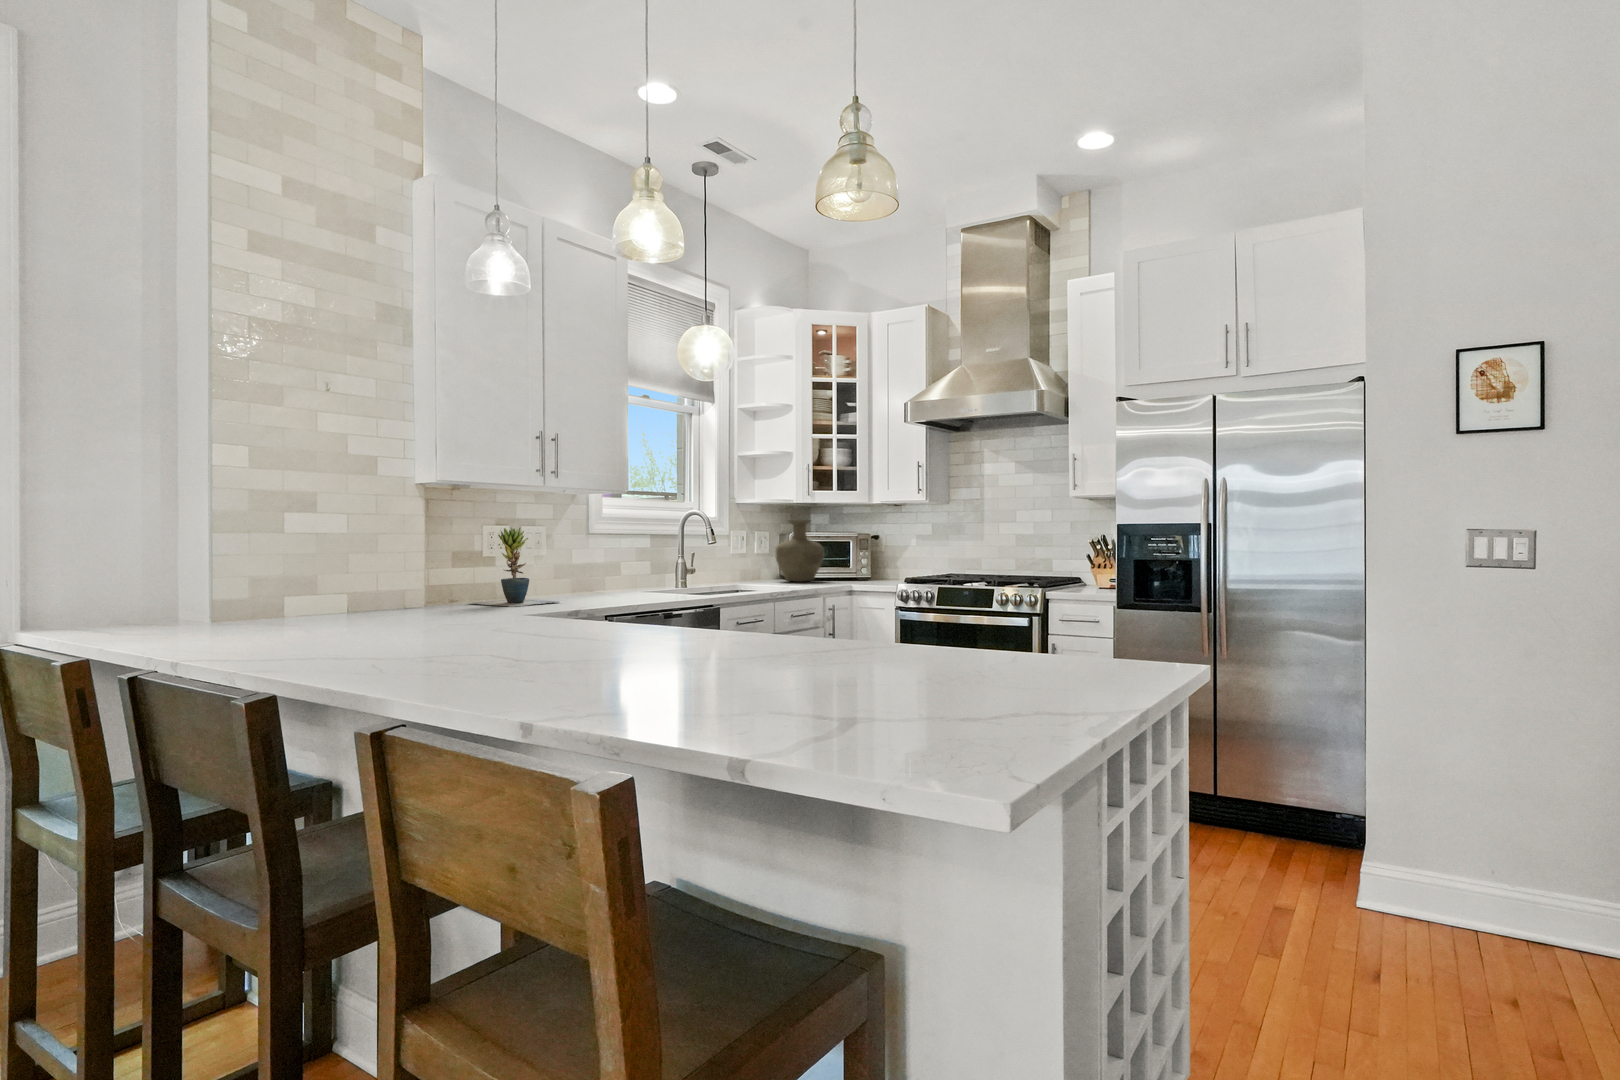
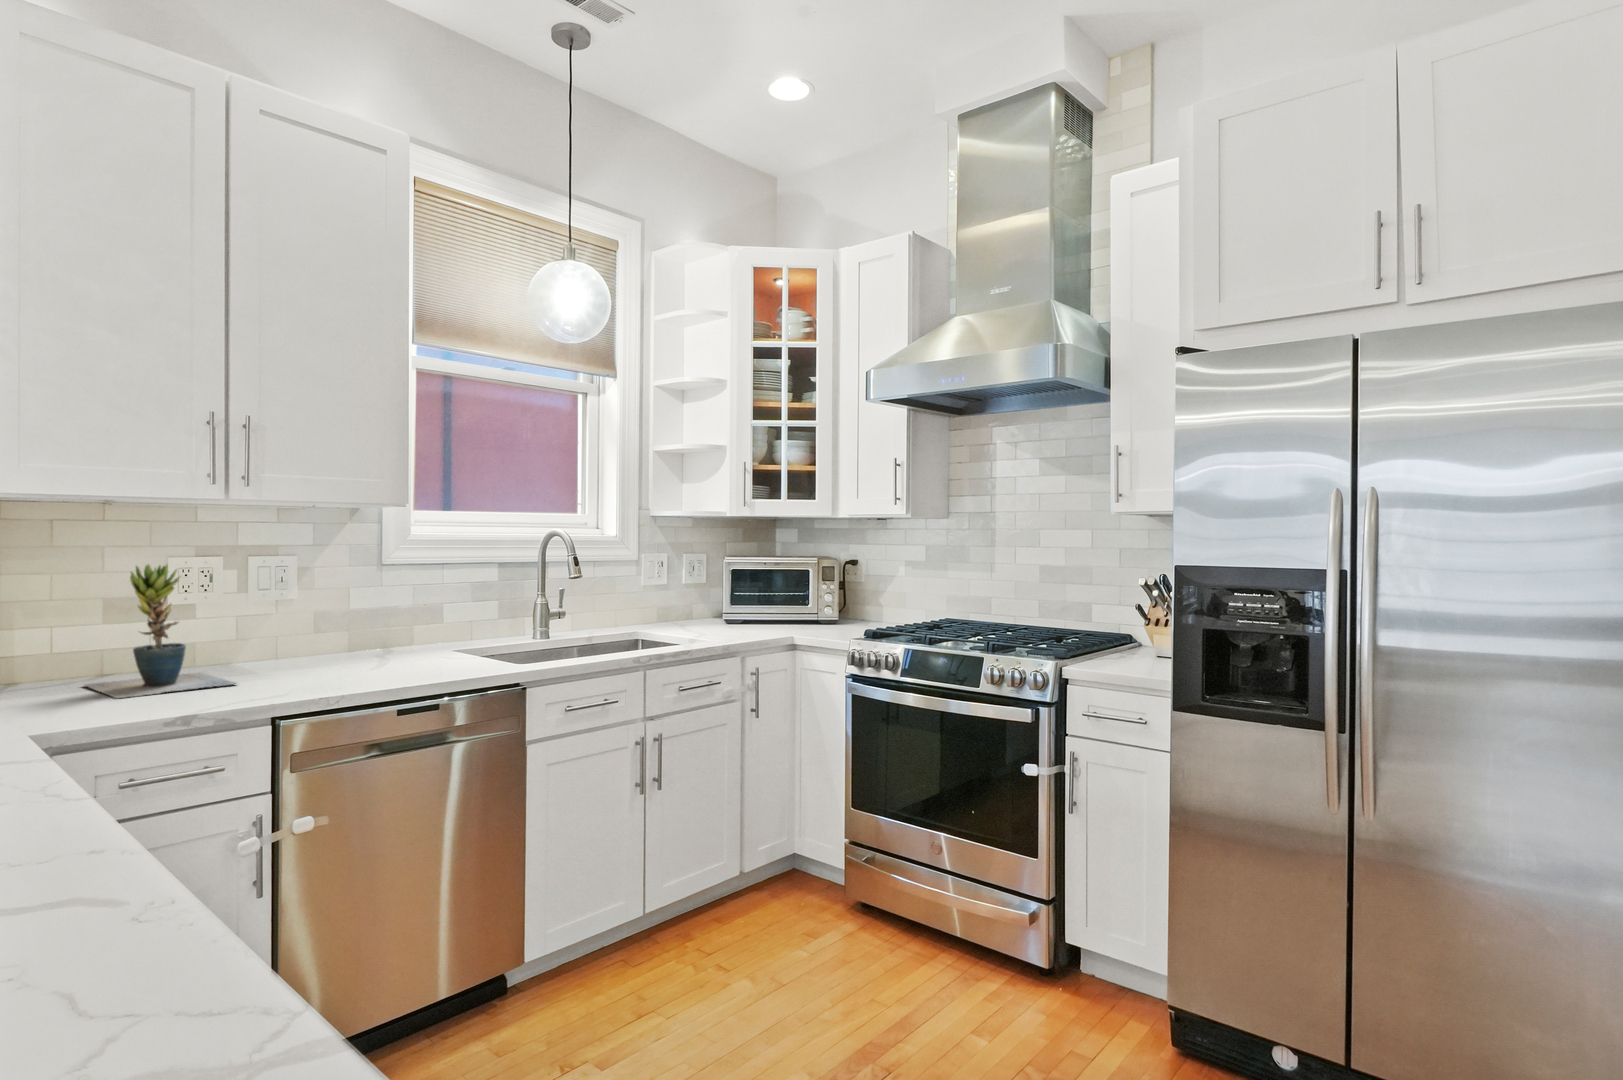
vase: present [776,520,824,582] -> none [707,540,772,626]

